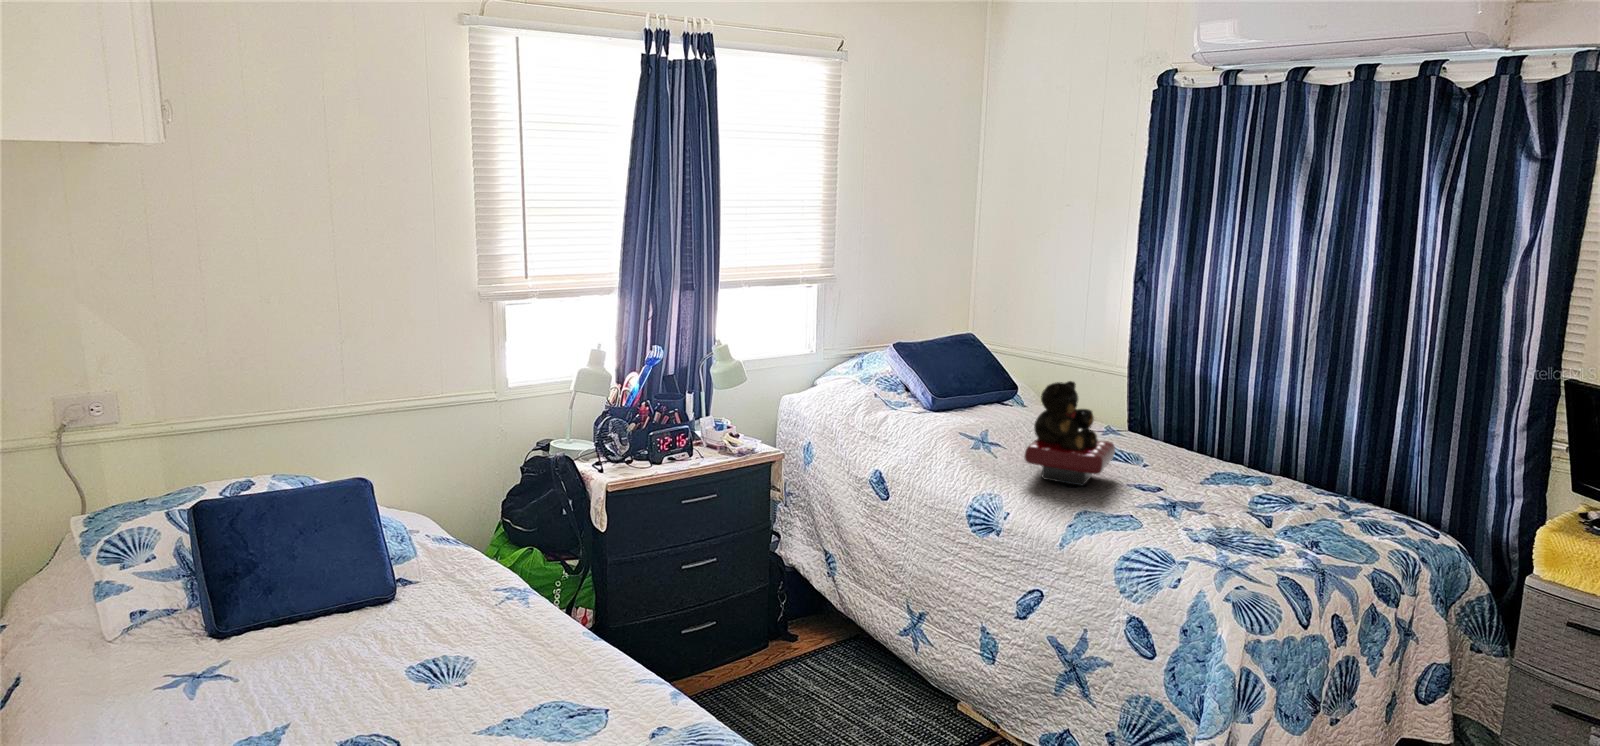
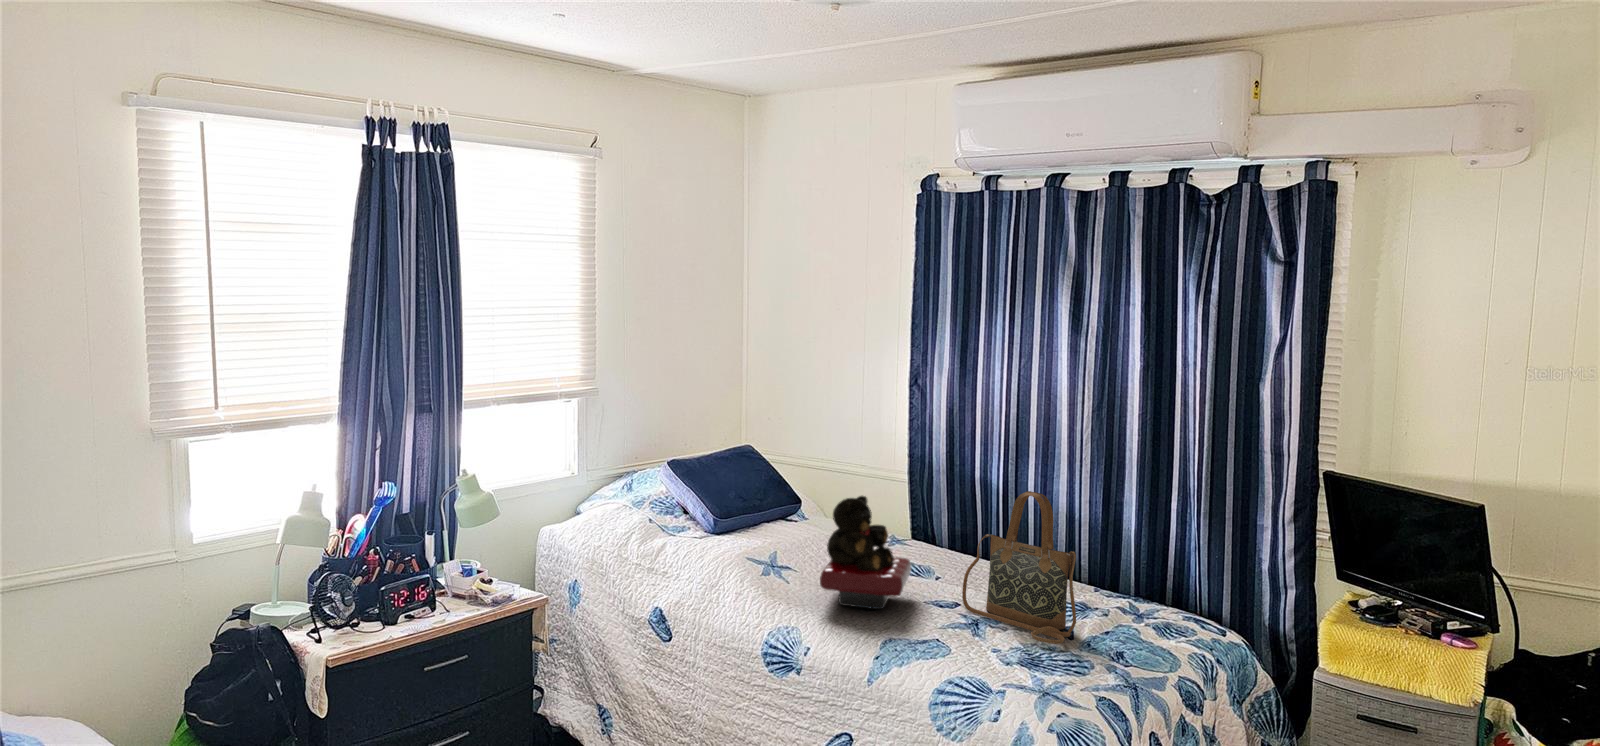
handbag: none [1163,384,1279,528] -> present [962,491,1076,644]

